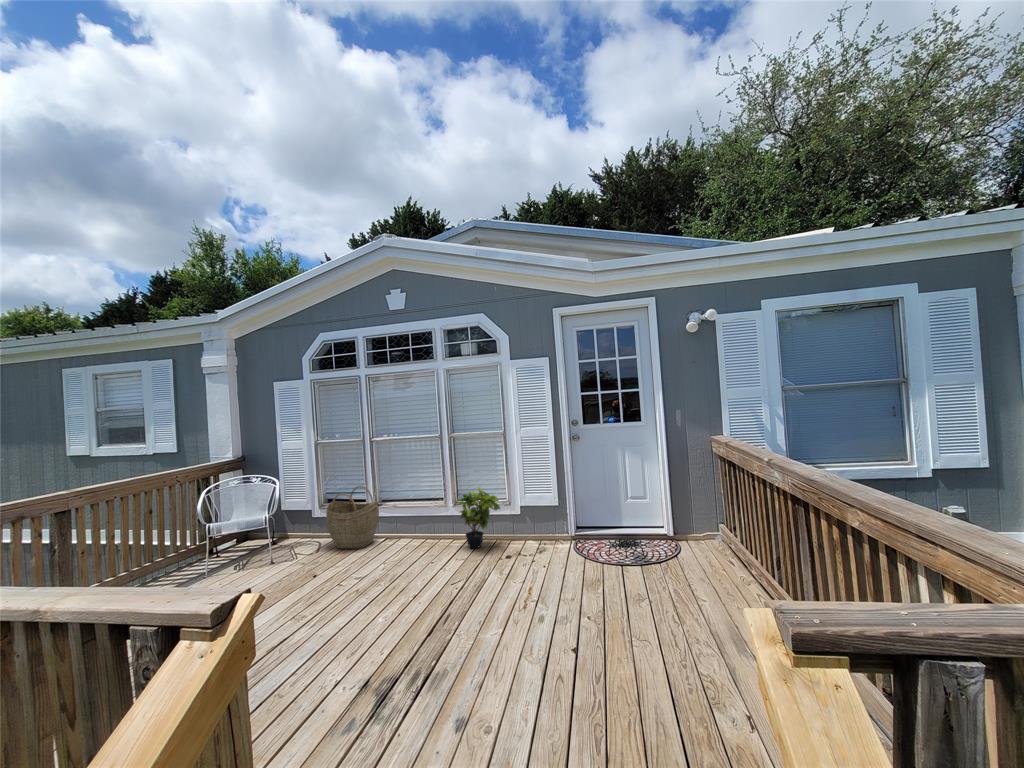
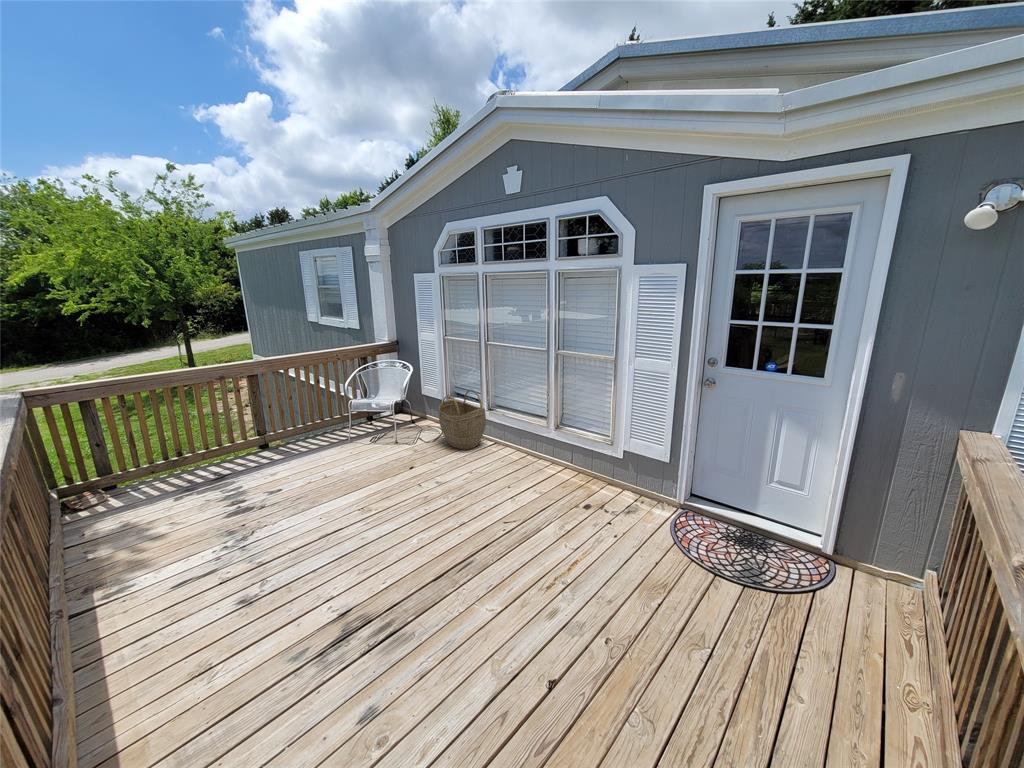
potted plant: present [458,487,500,548] -> none [546,419,596,484]

